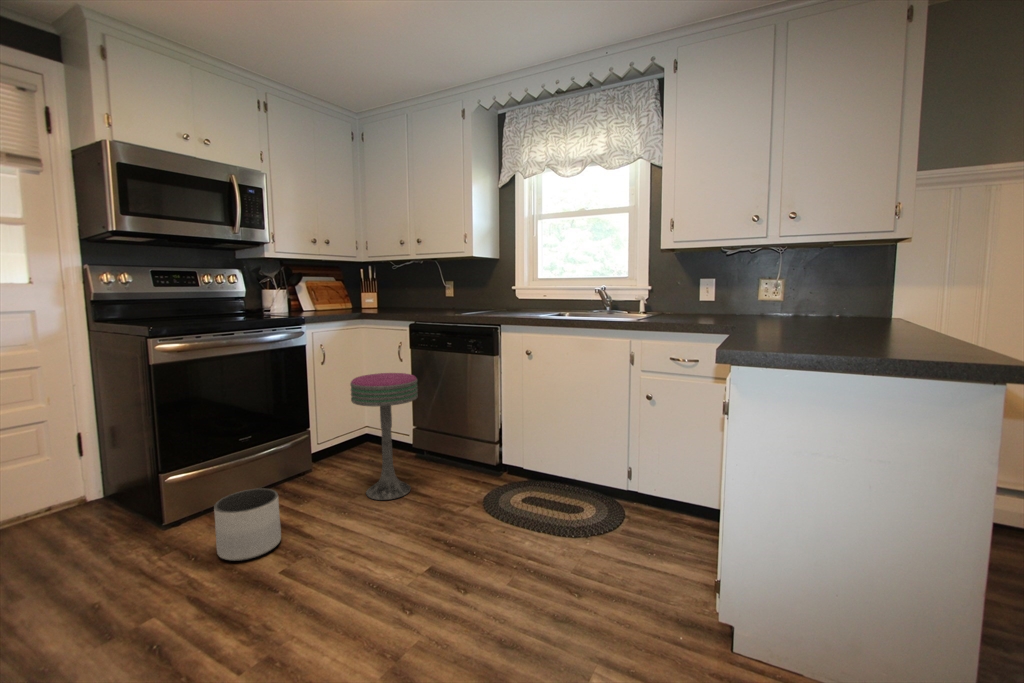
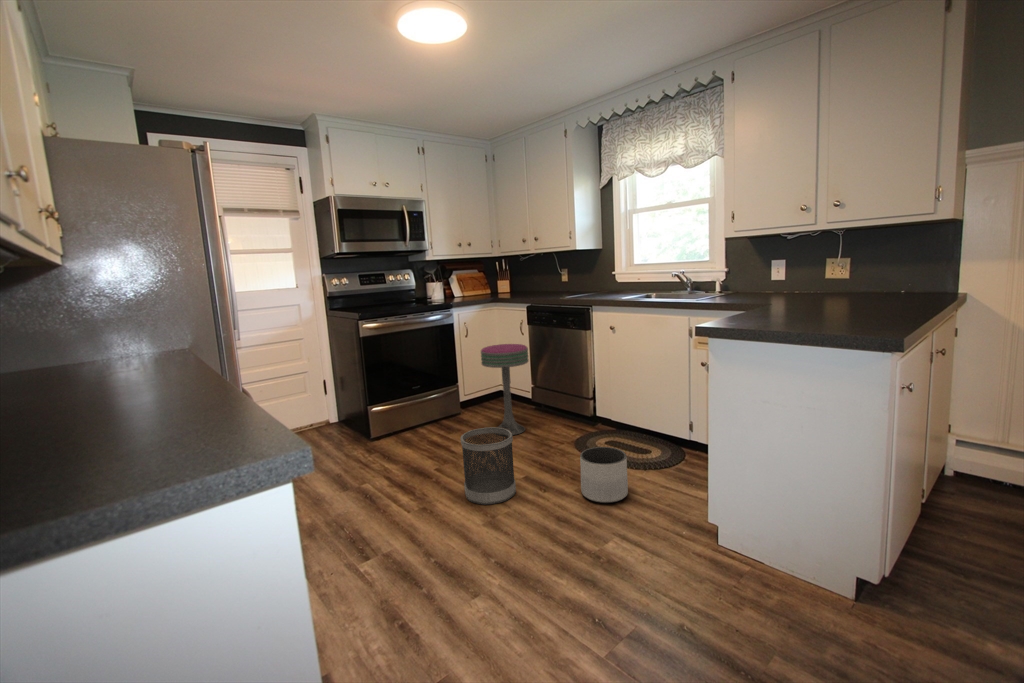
planter: present [214,488,281,561] -> present [580,447,628,503]
wastebasket: none [335,500,423,635] -> present [461,427,516,505]

